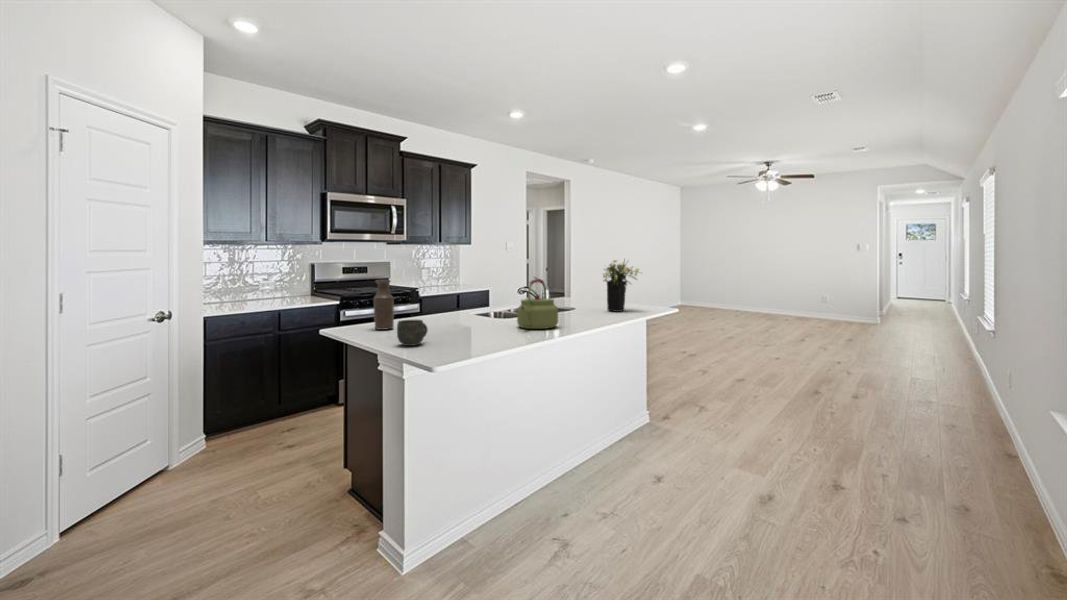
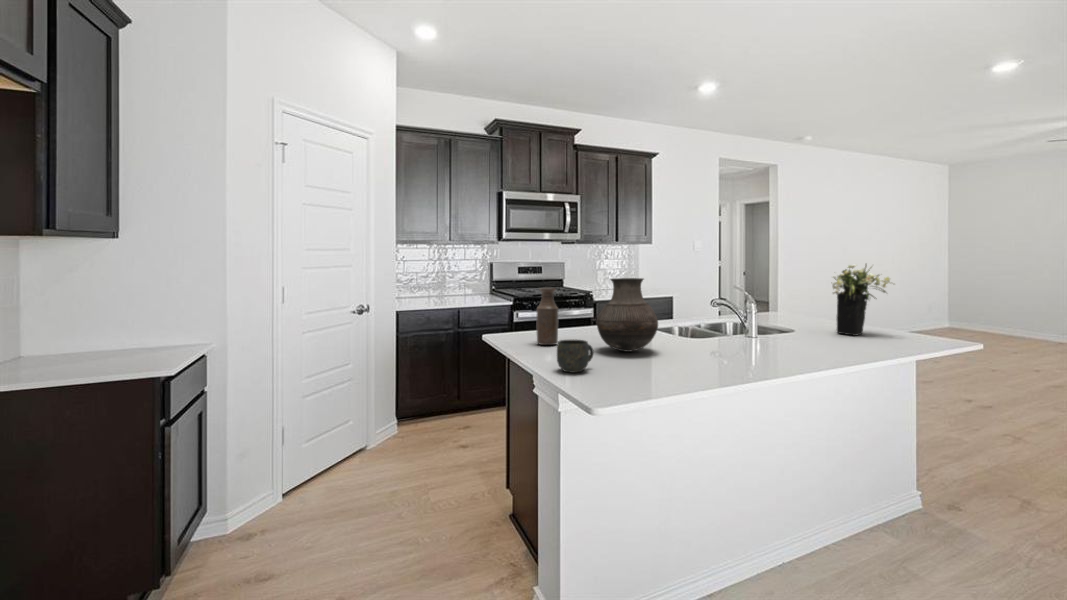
vase: none [428,270,478,330] -> present [596,278,658,352]
kettle: present [517,279,558,329] -> none [709,291,768,358]

